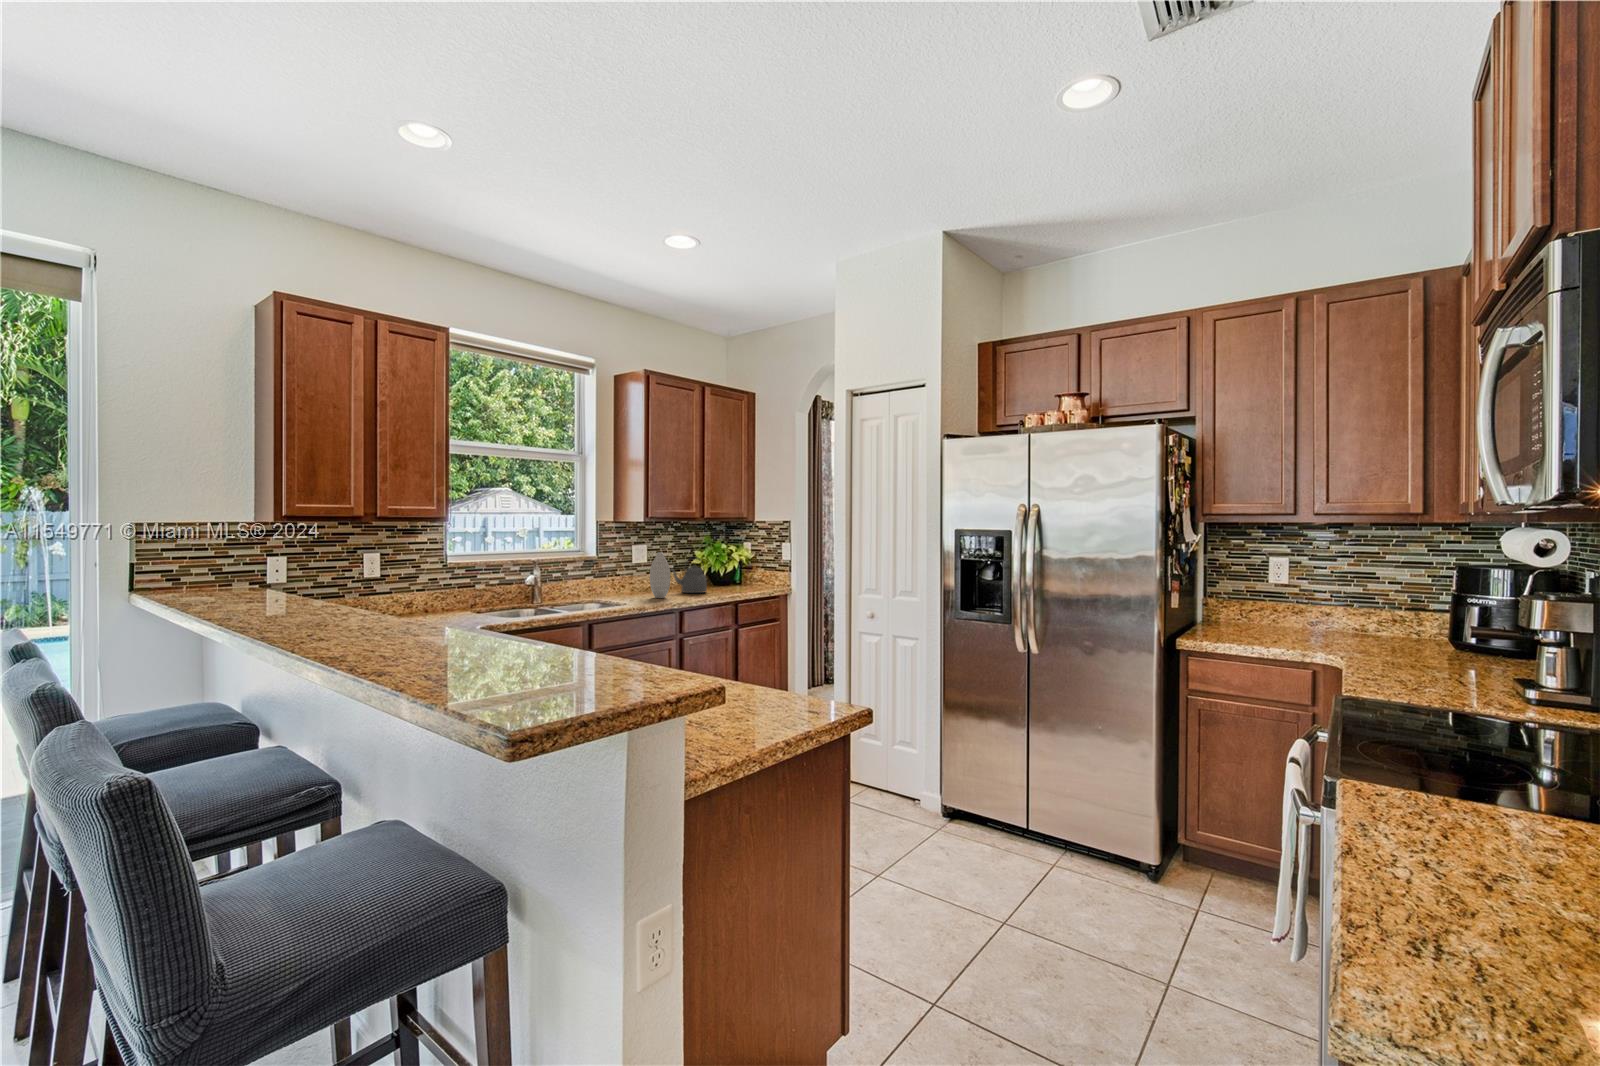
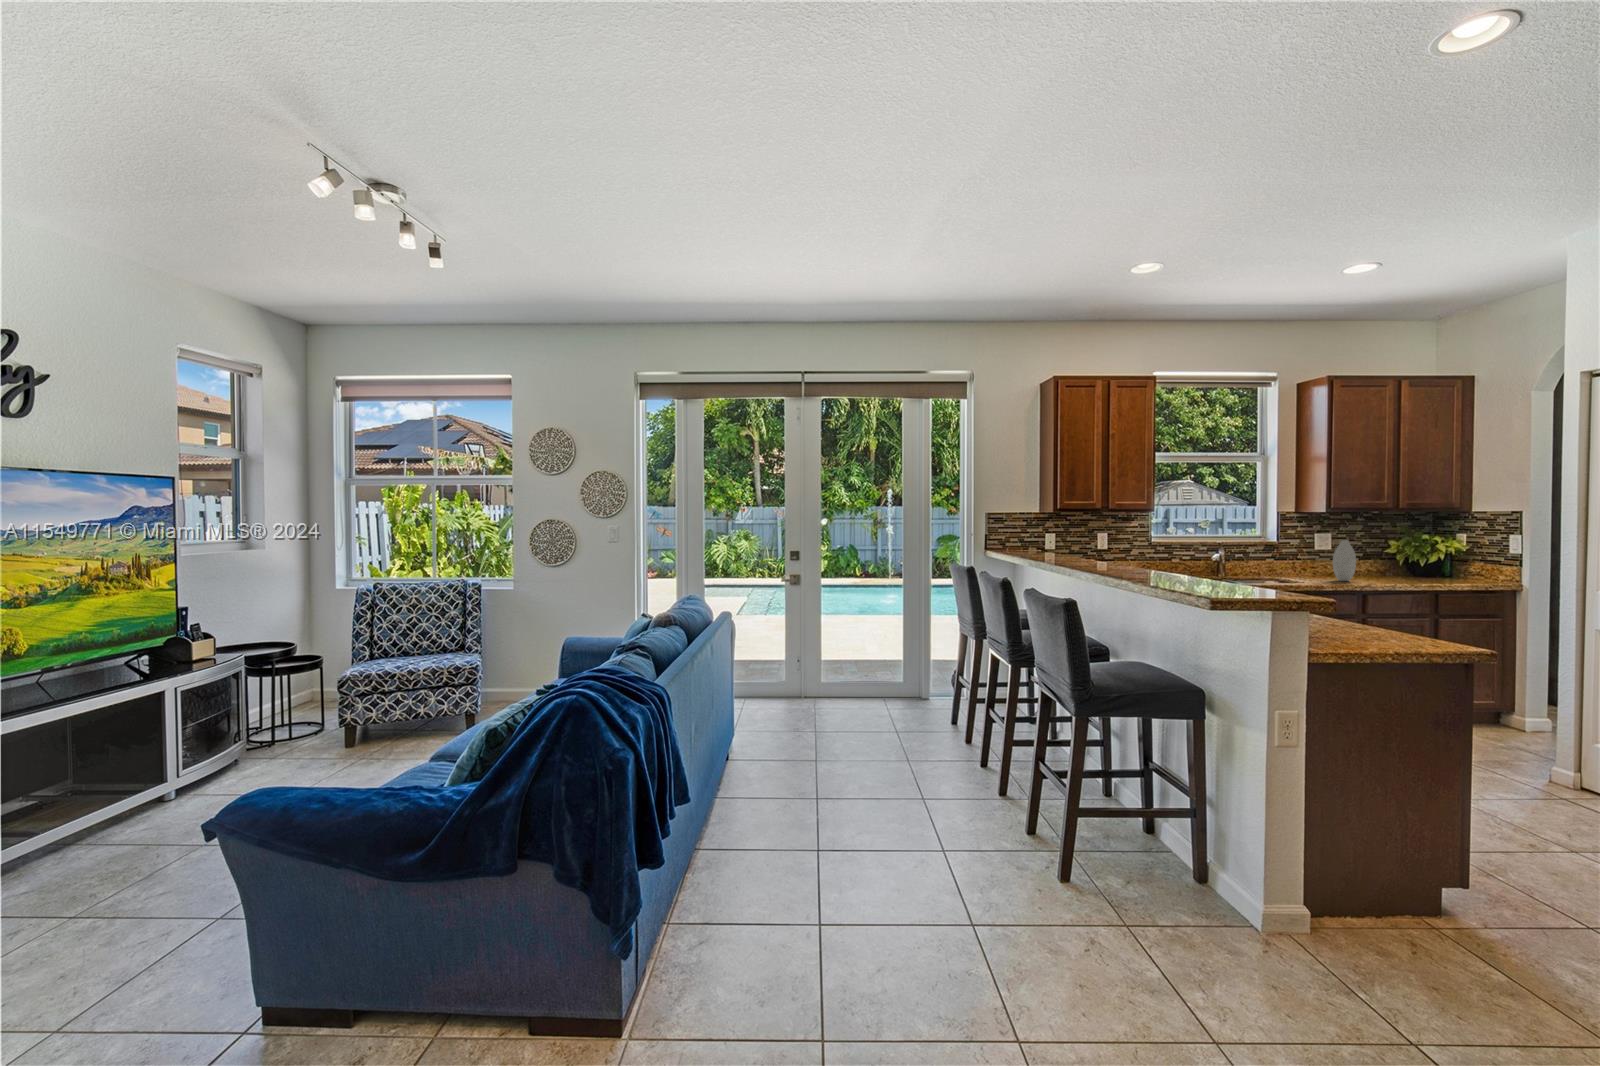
kettle: present [672,557,707,593] -> none [1356,546,1402,580]

